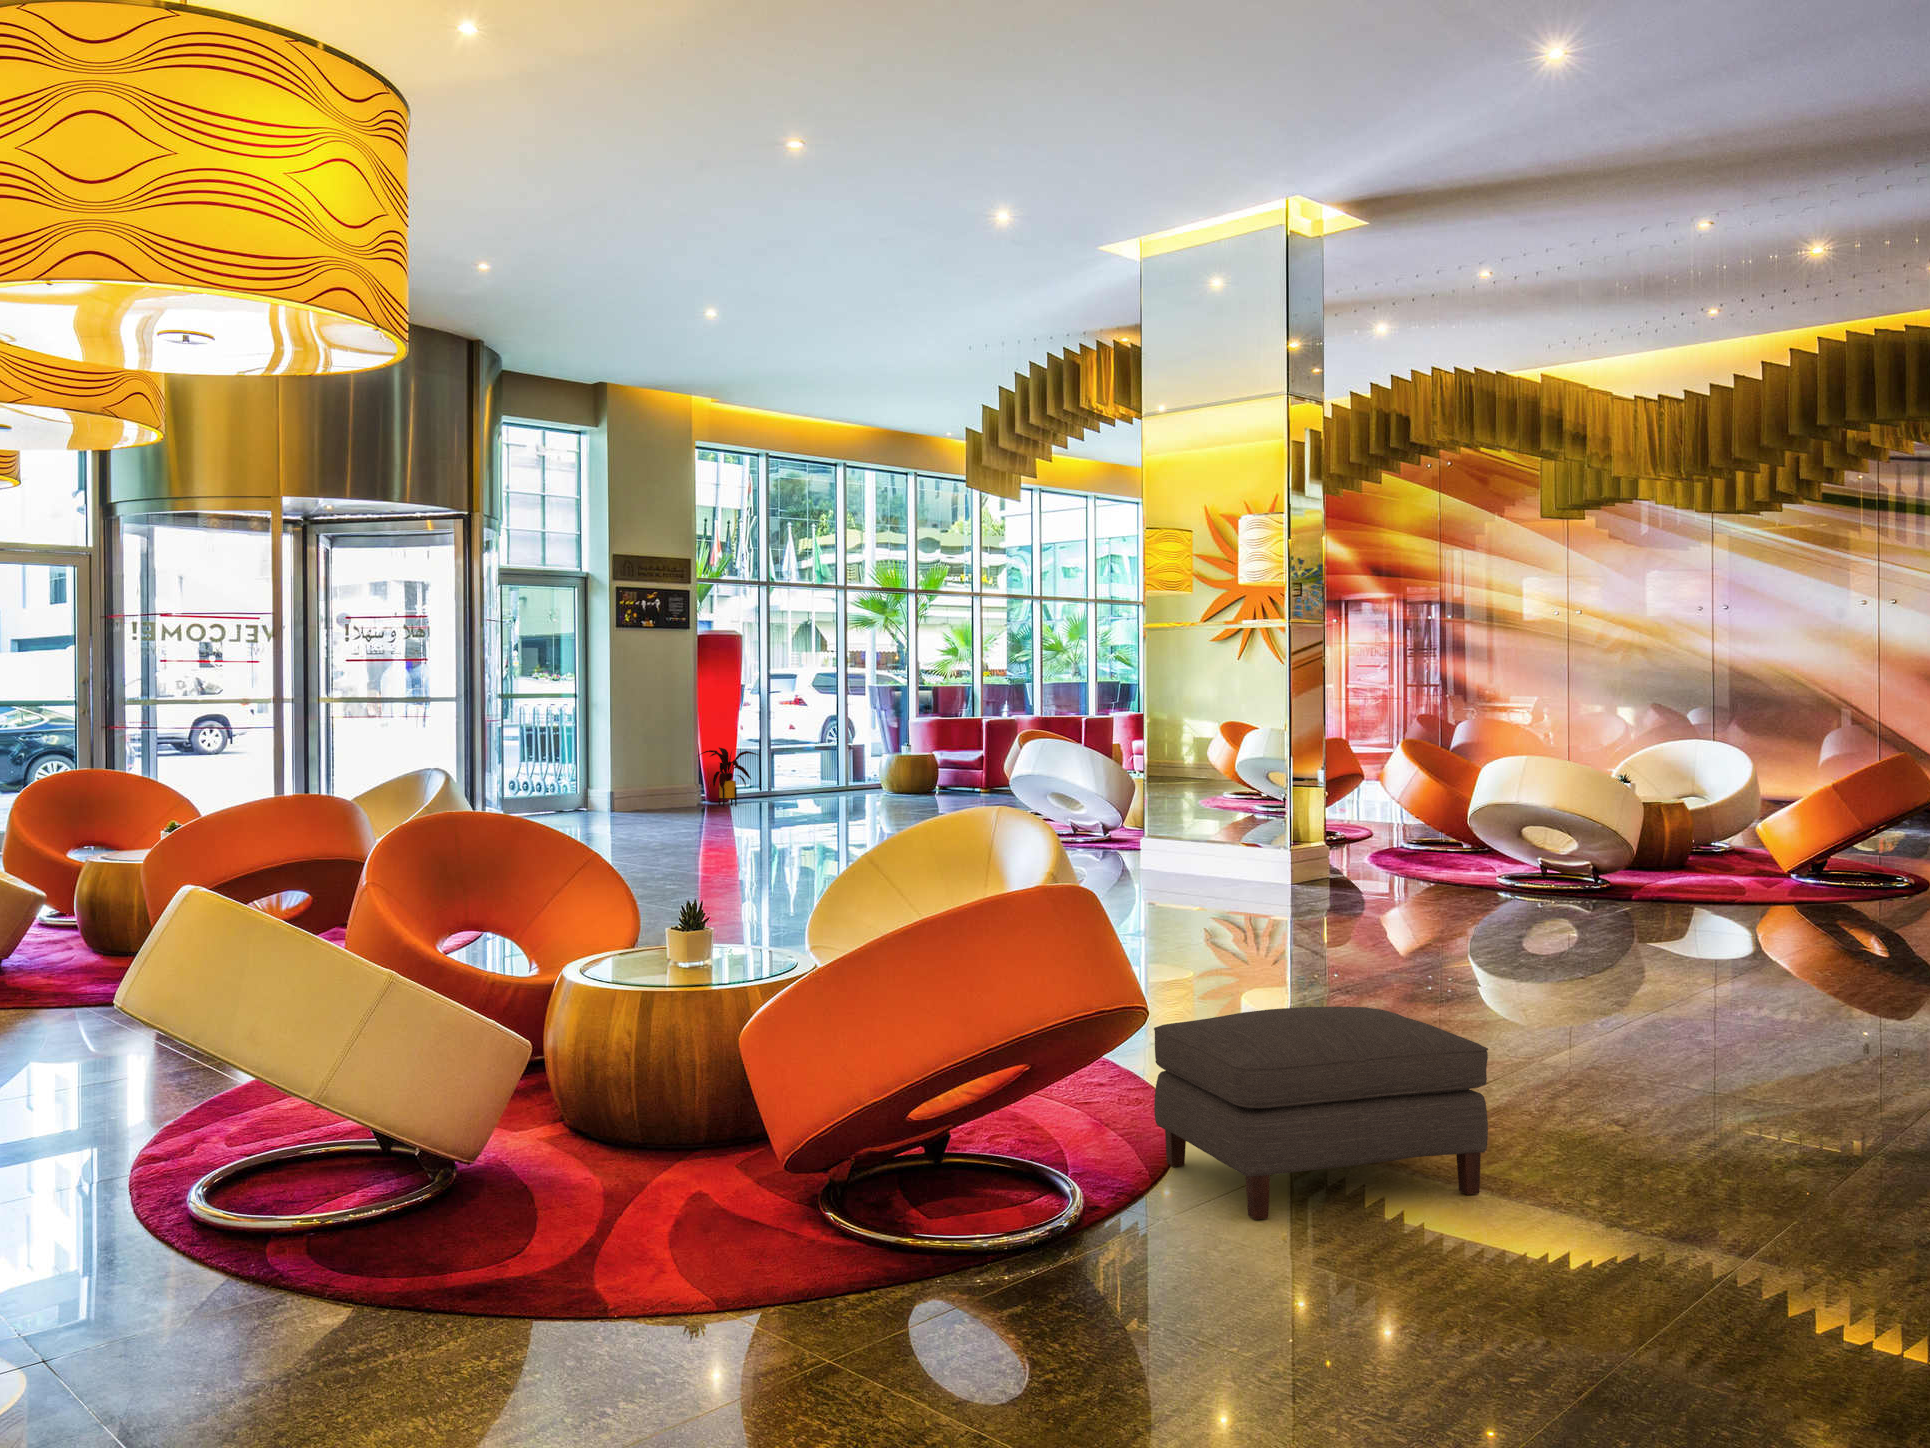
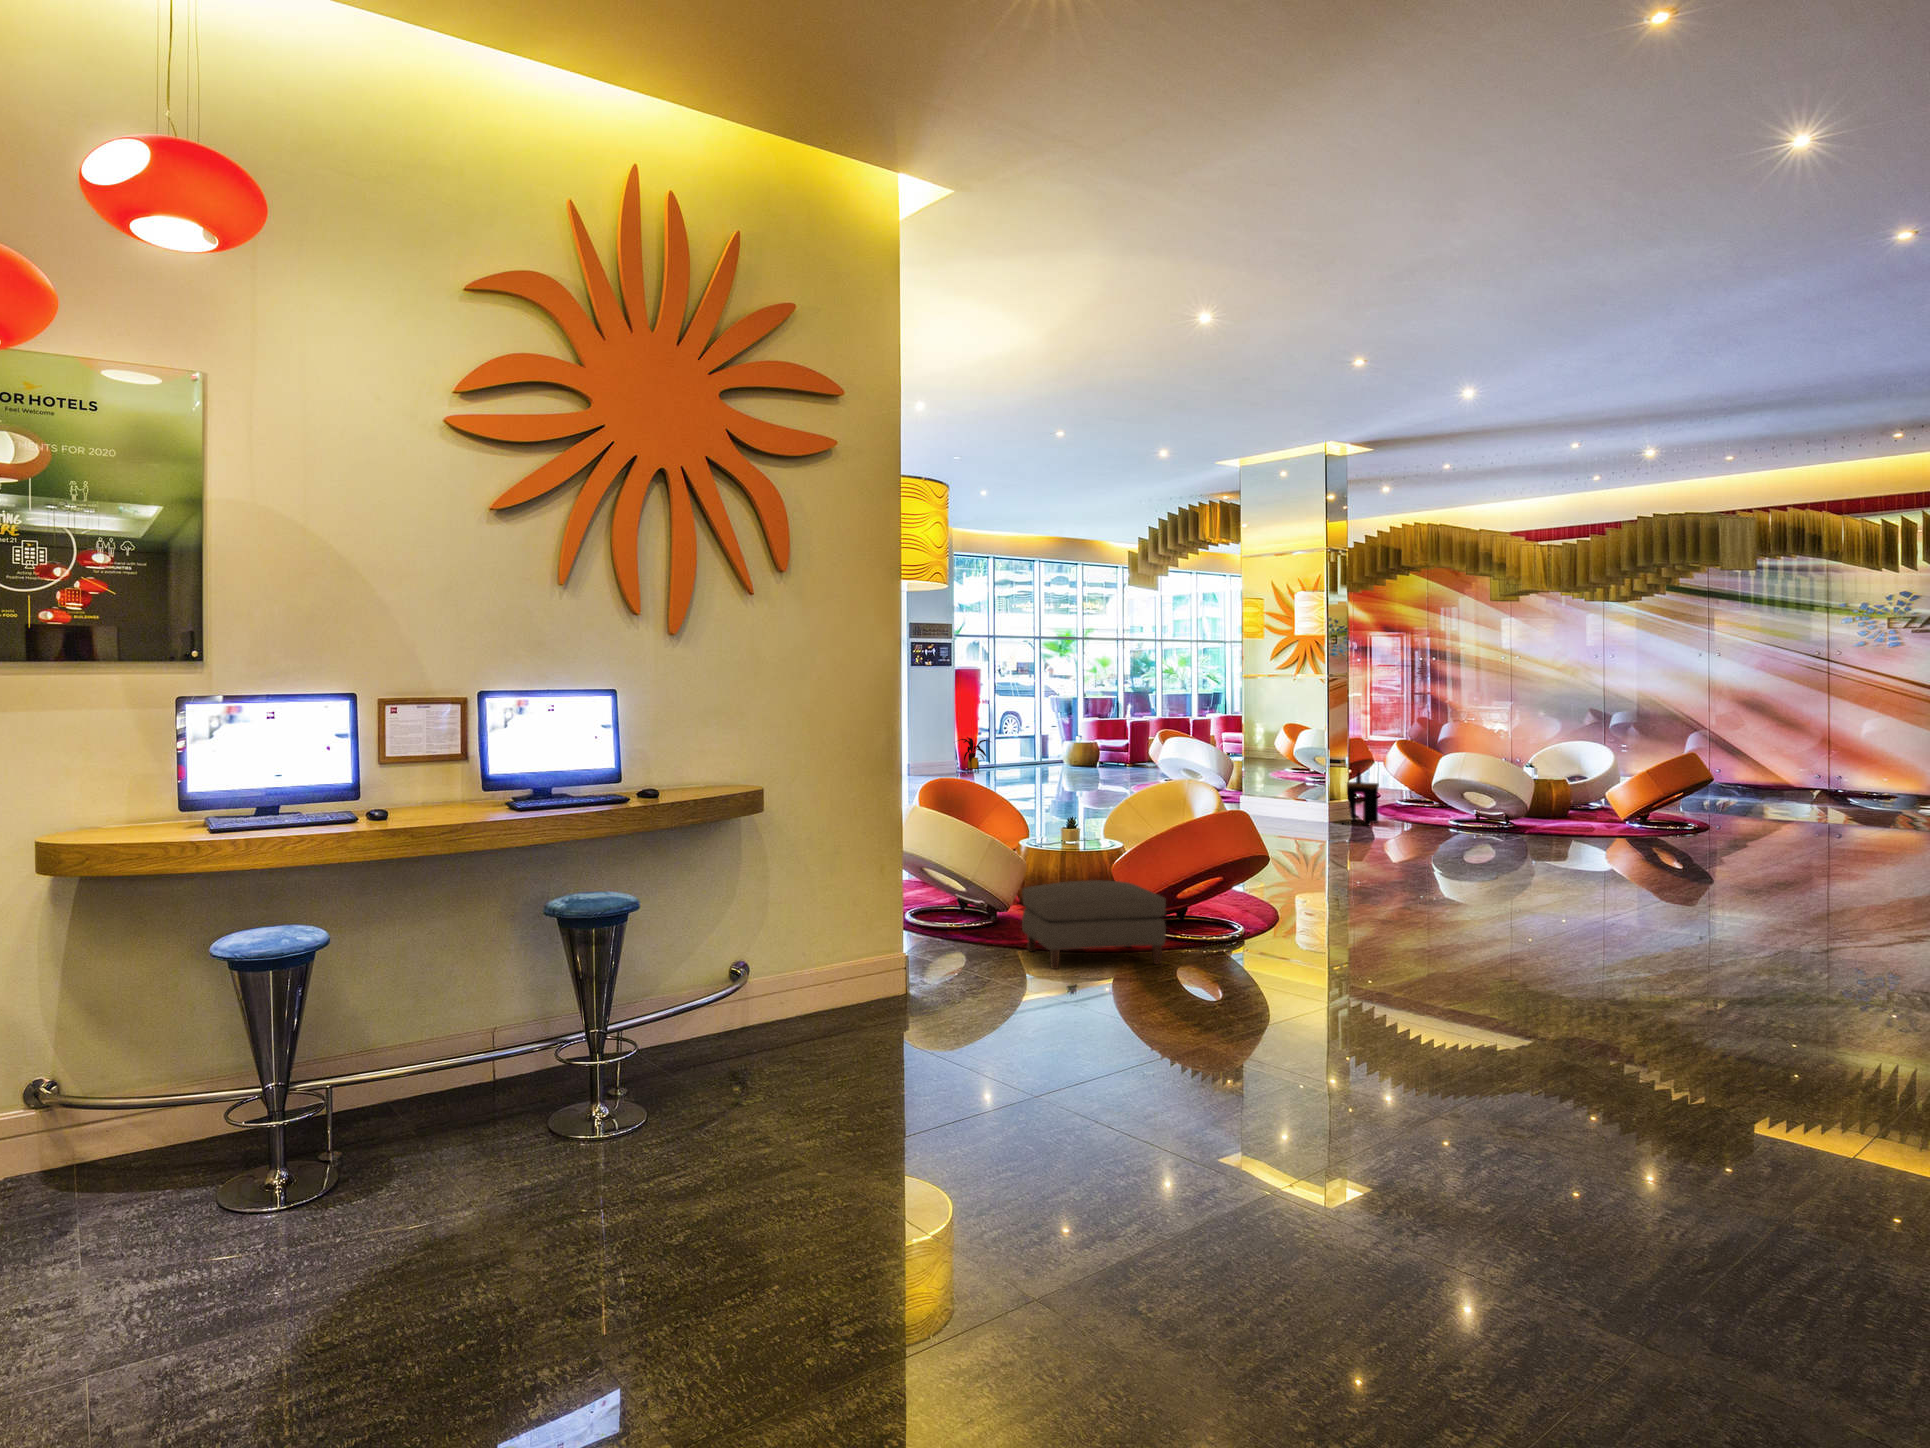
side table: none [1313,787,1379,891] -> present [1342,769,1379,826]
ottoman: present [1154,1006,1488,1220] -> present [1022,880,1166,969]

